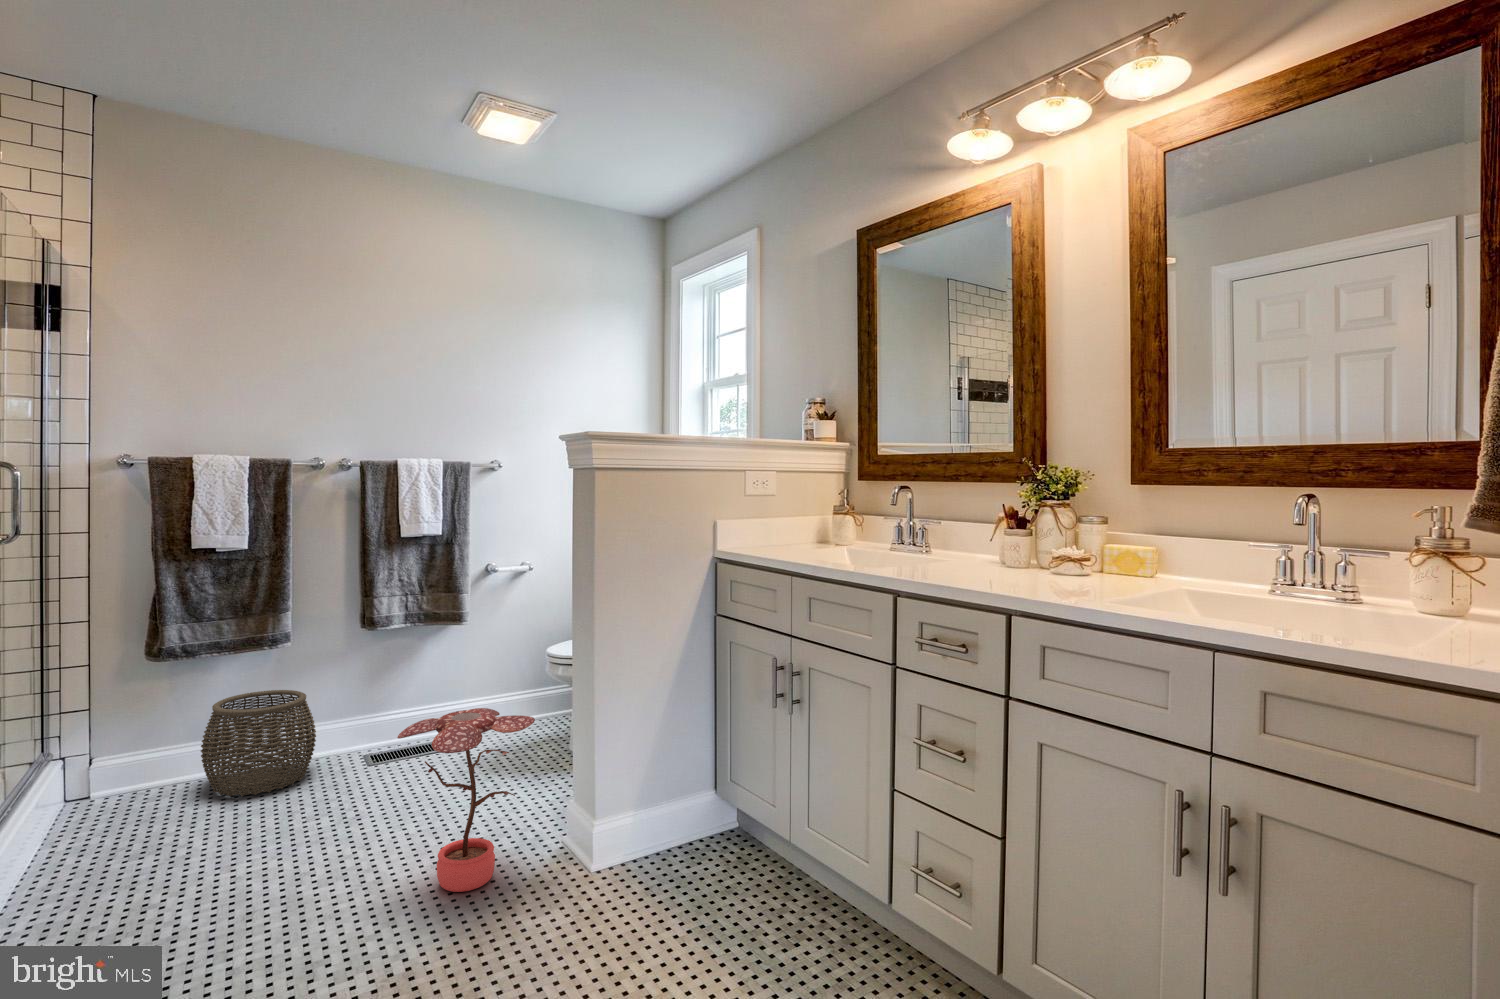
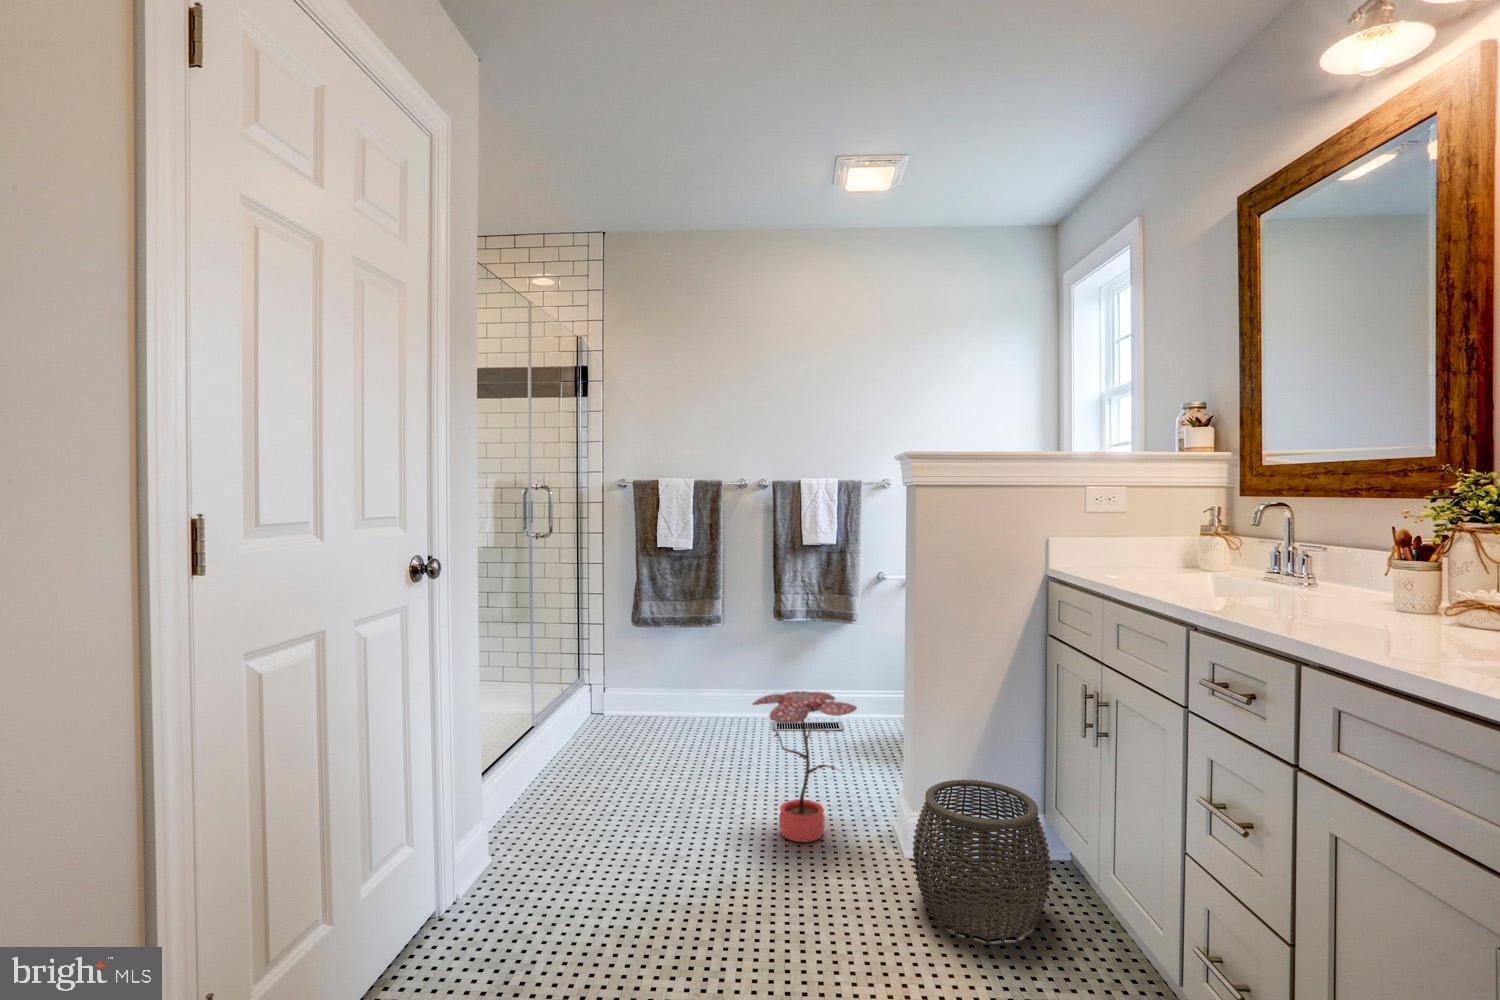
woven basket: present [201,690,316,796] -> present [913,780,1051,941]

